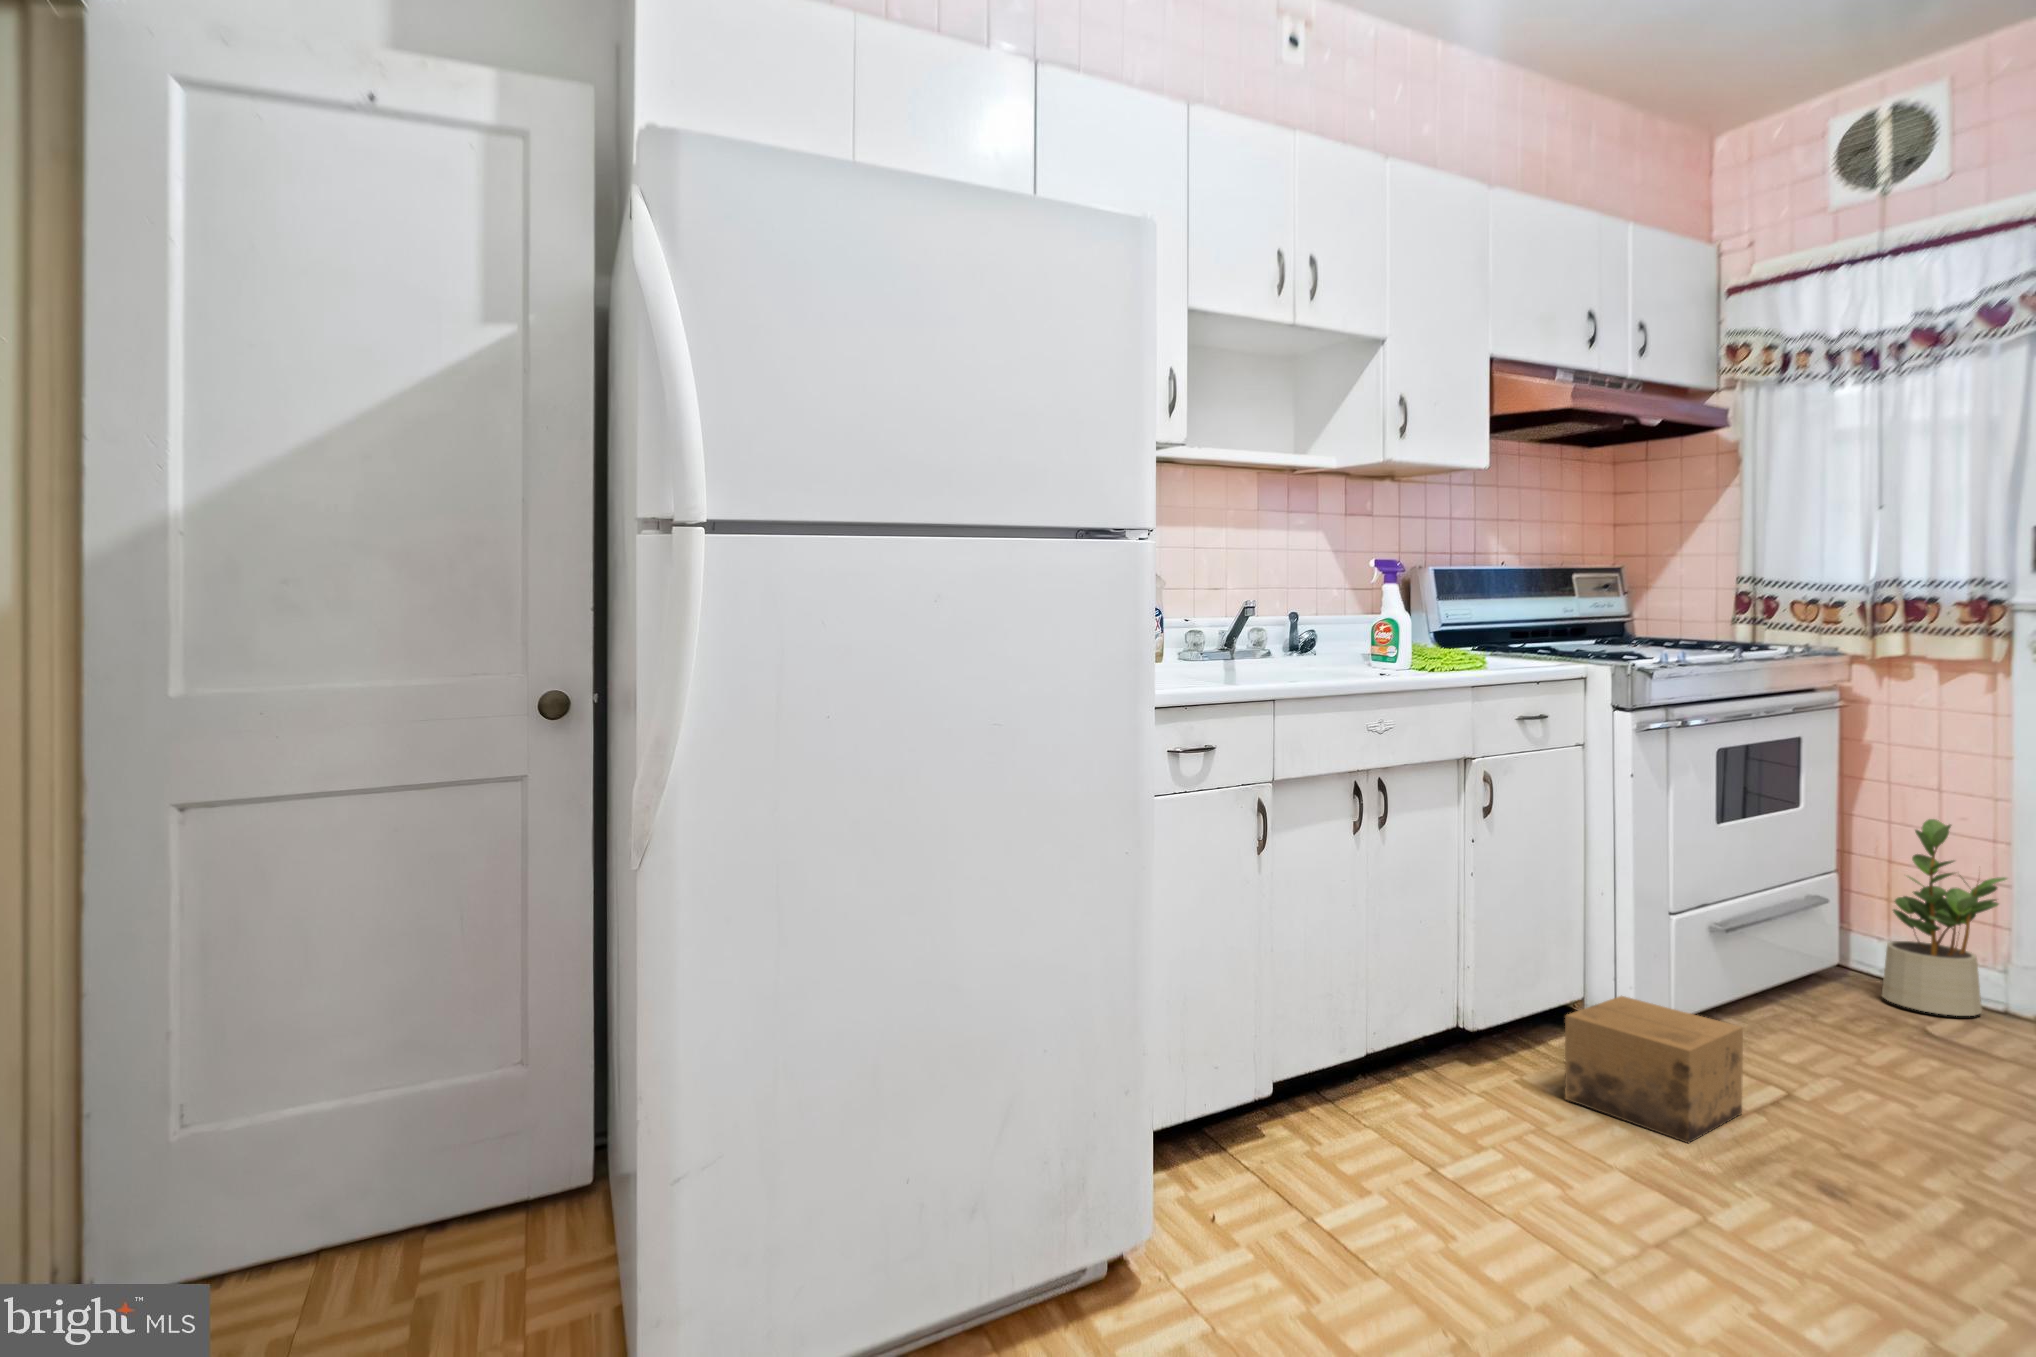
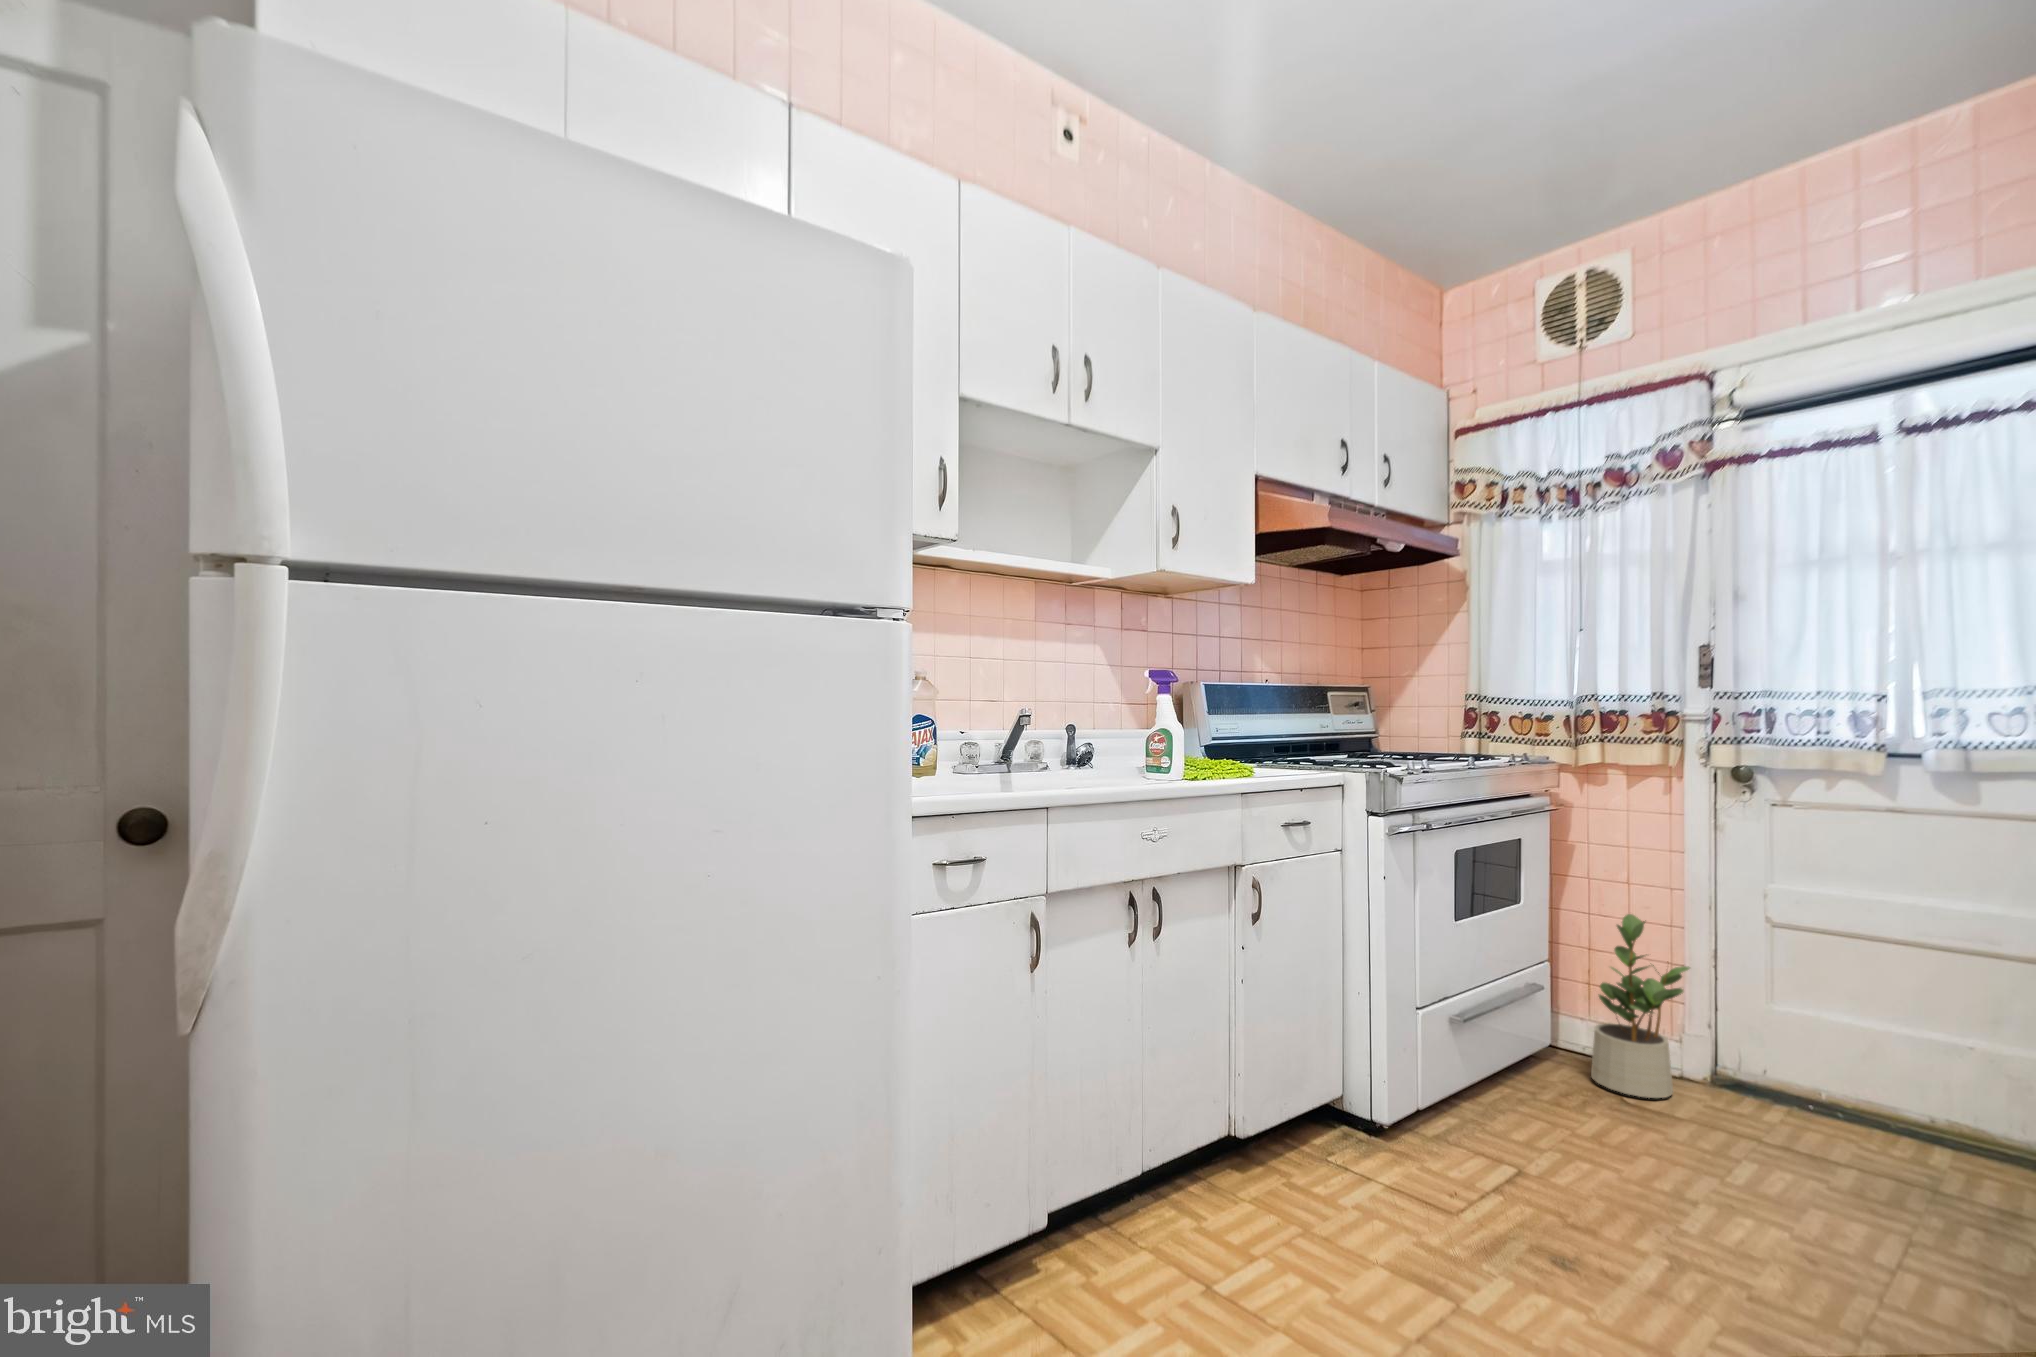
cardboard box: present [1565,996,1743,1143] -> none [1325,1121,1489,1300]

